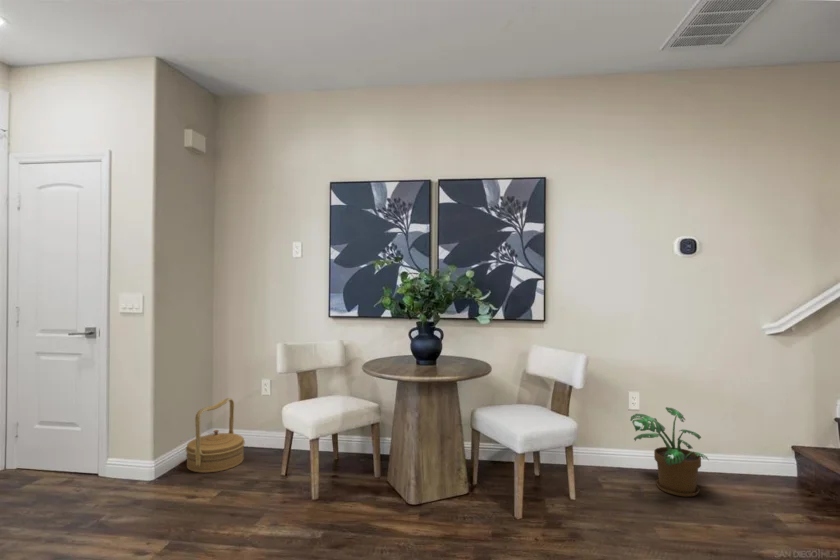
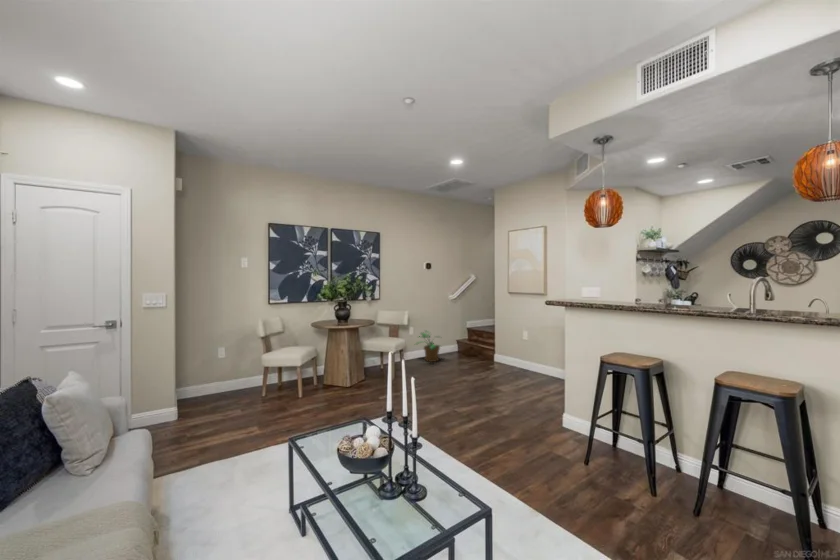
woven basket: present [186,398,245,473] -> none [181,361,224,408]

